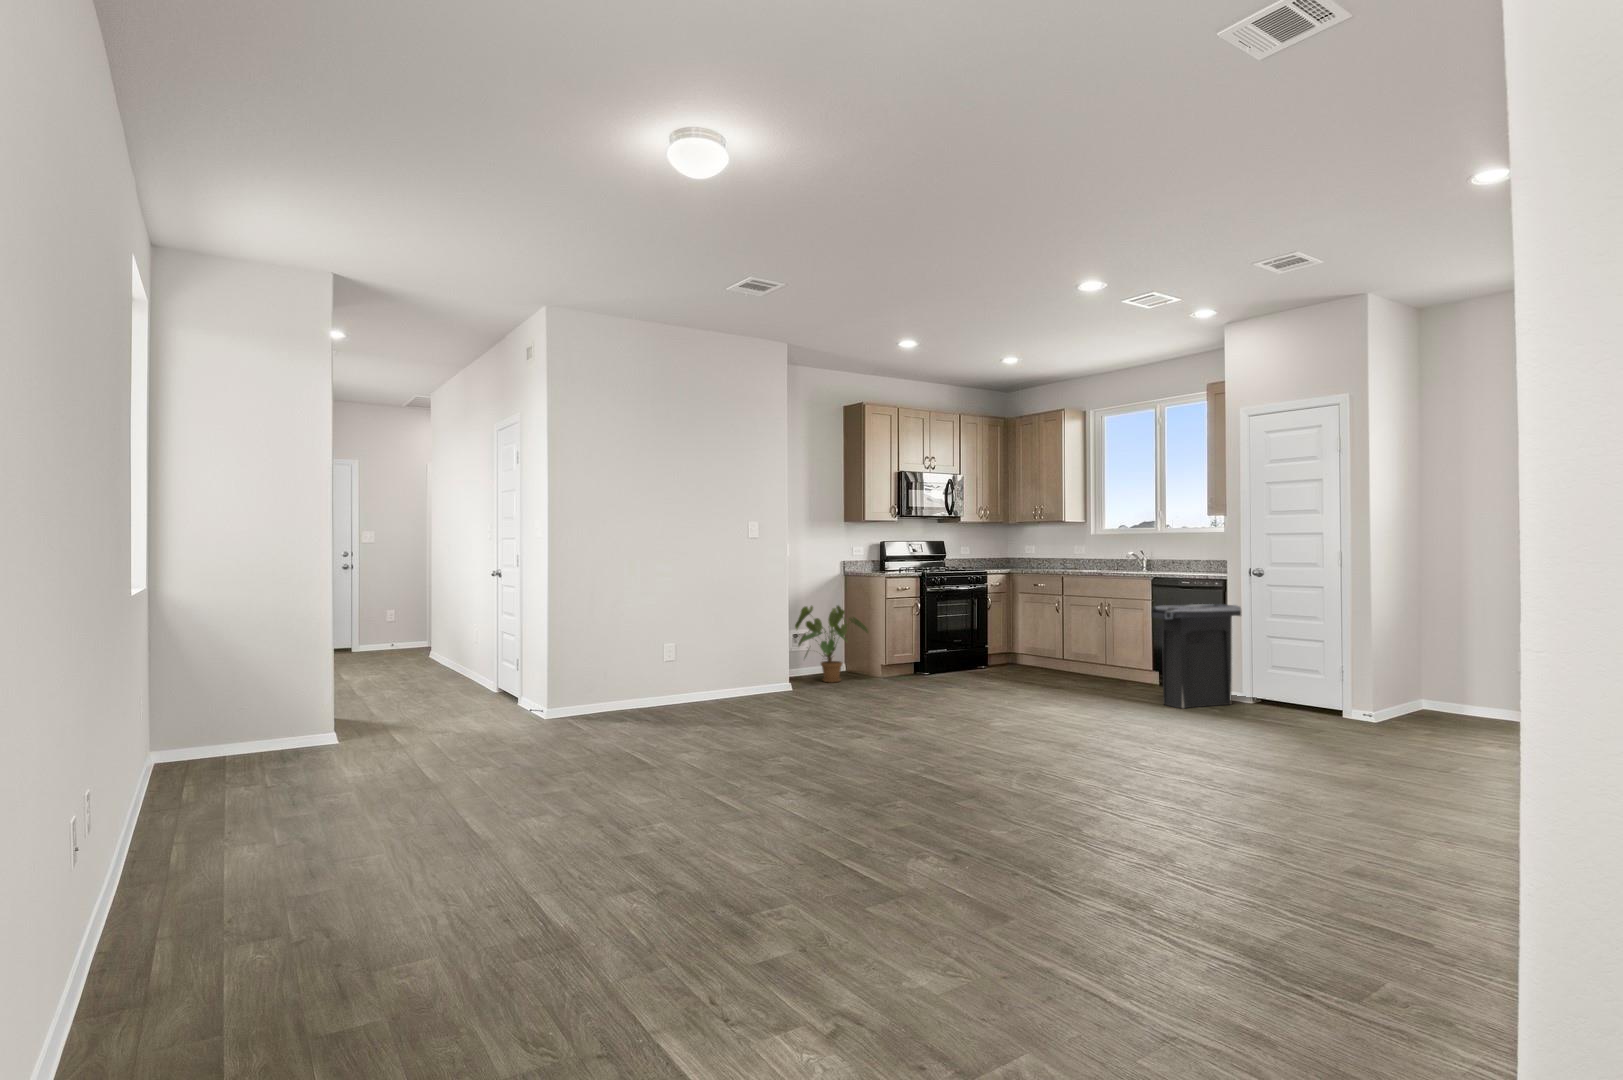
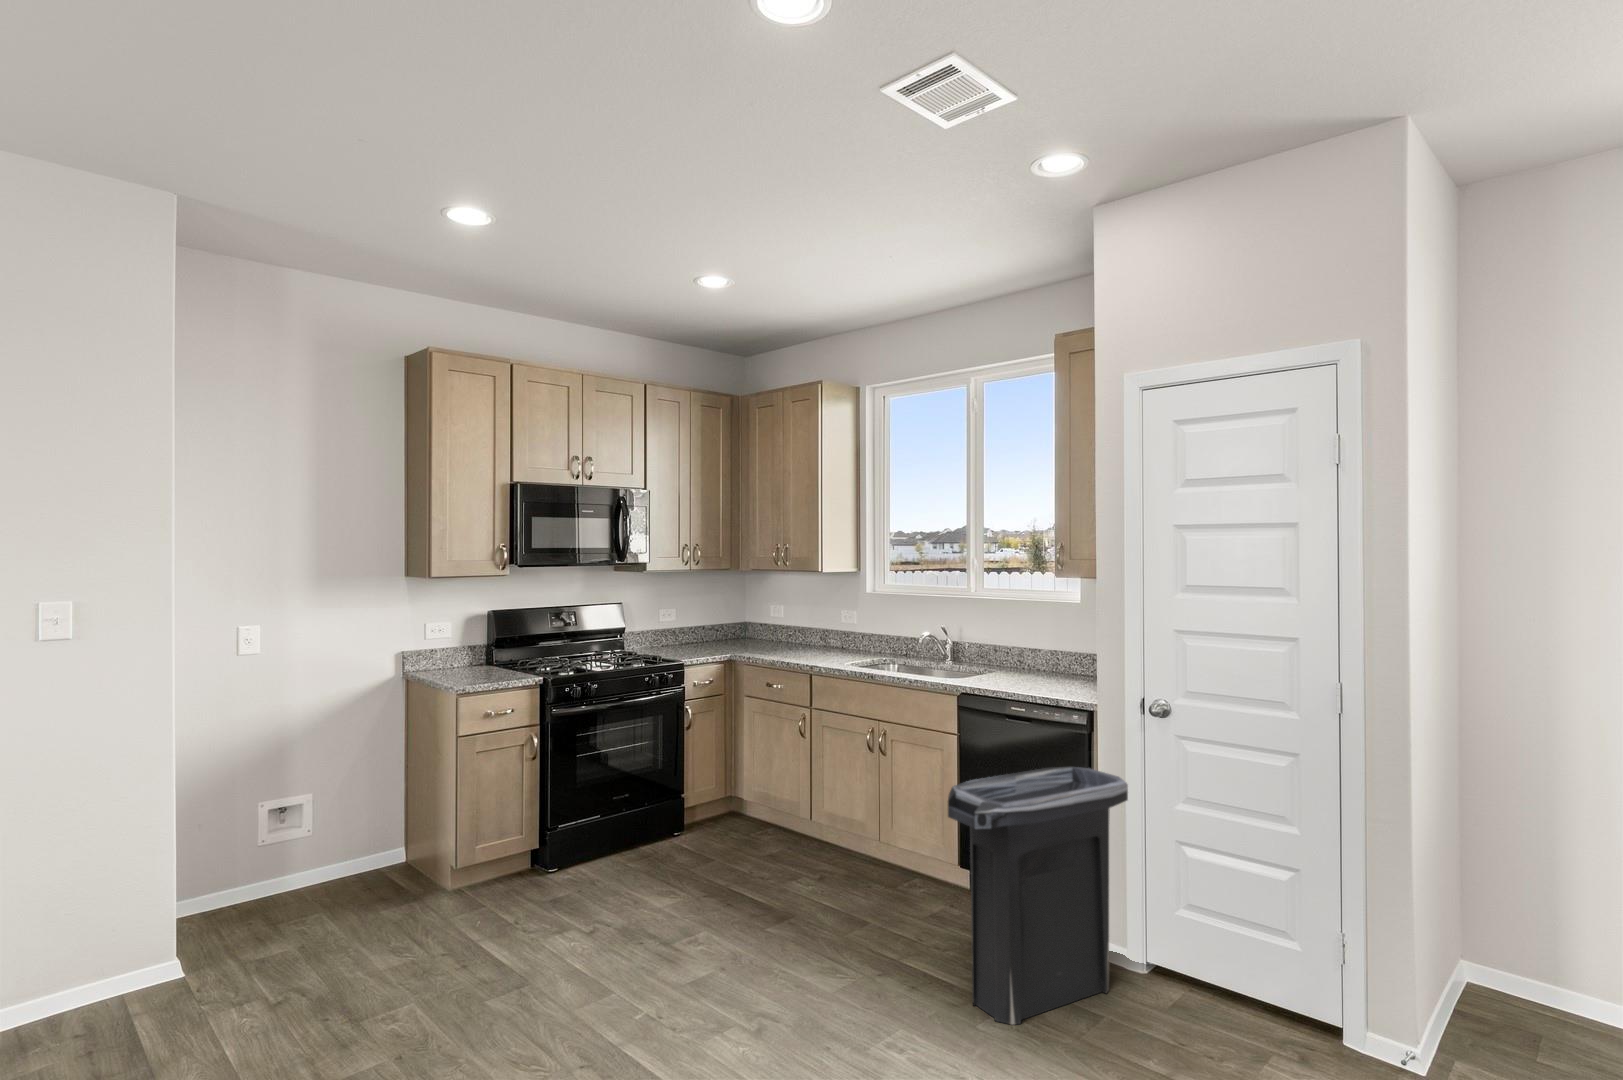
house plant: present [795,606,868,683] -> none [239,749,427,924]

